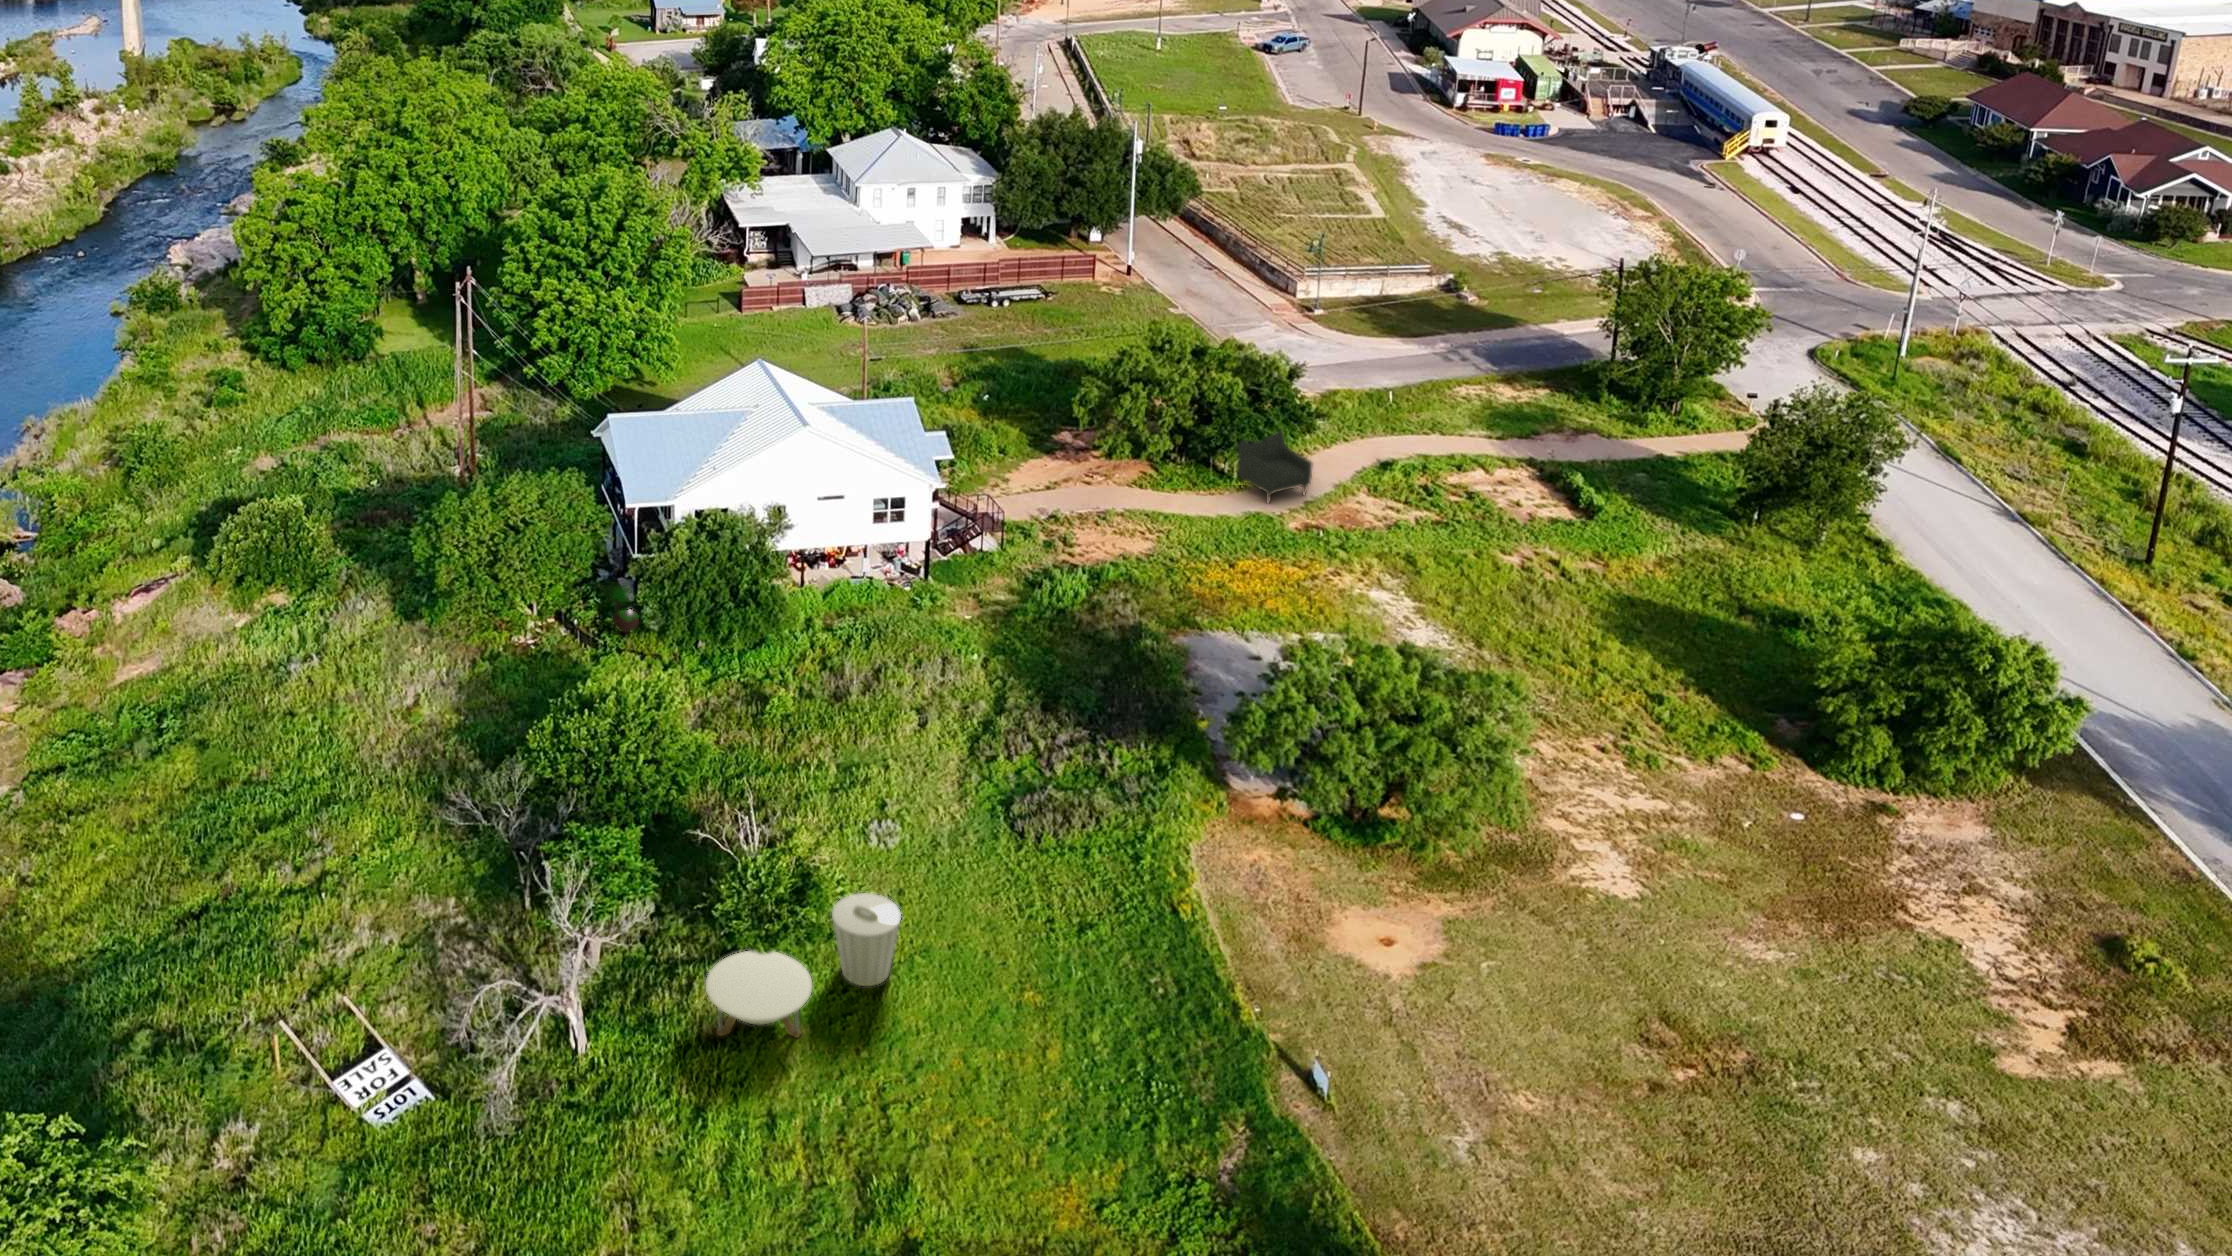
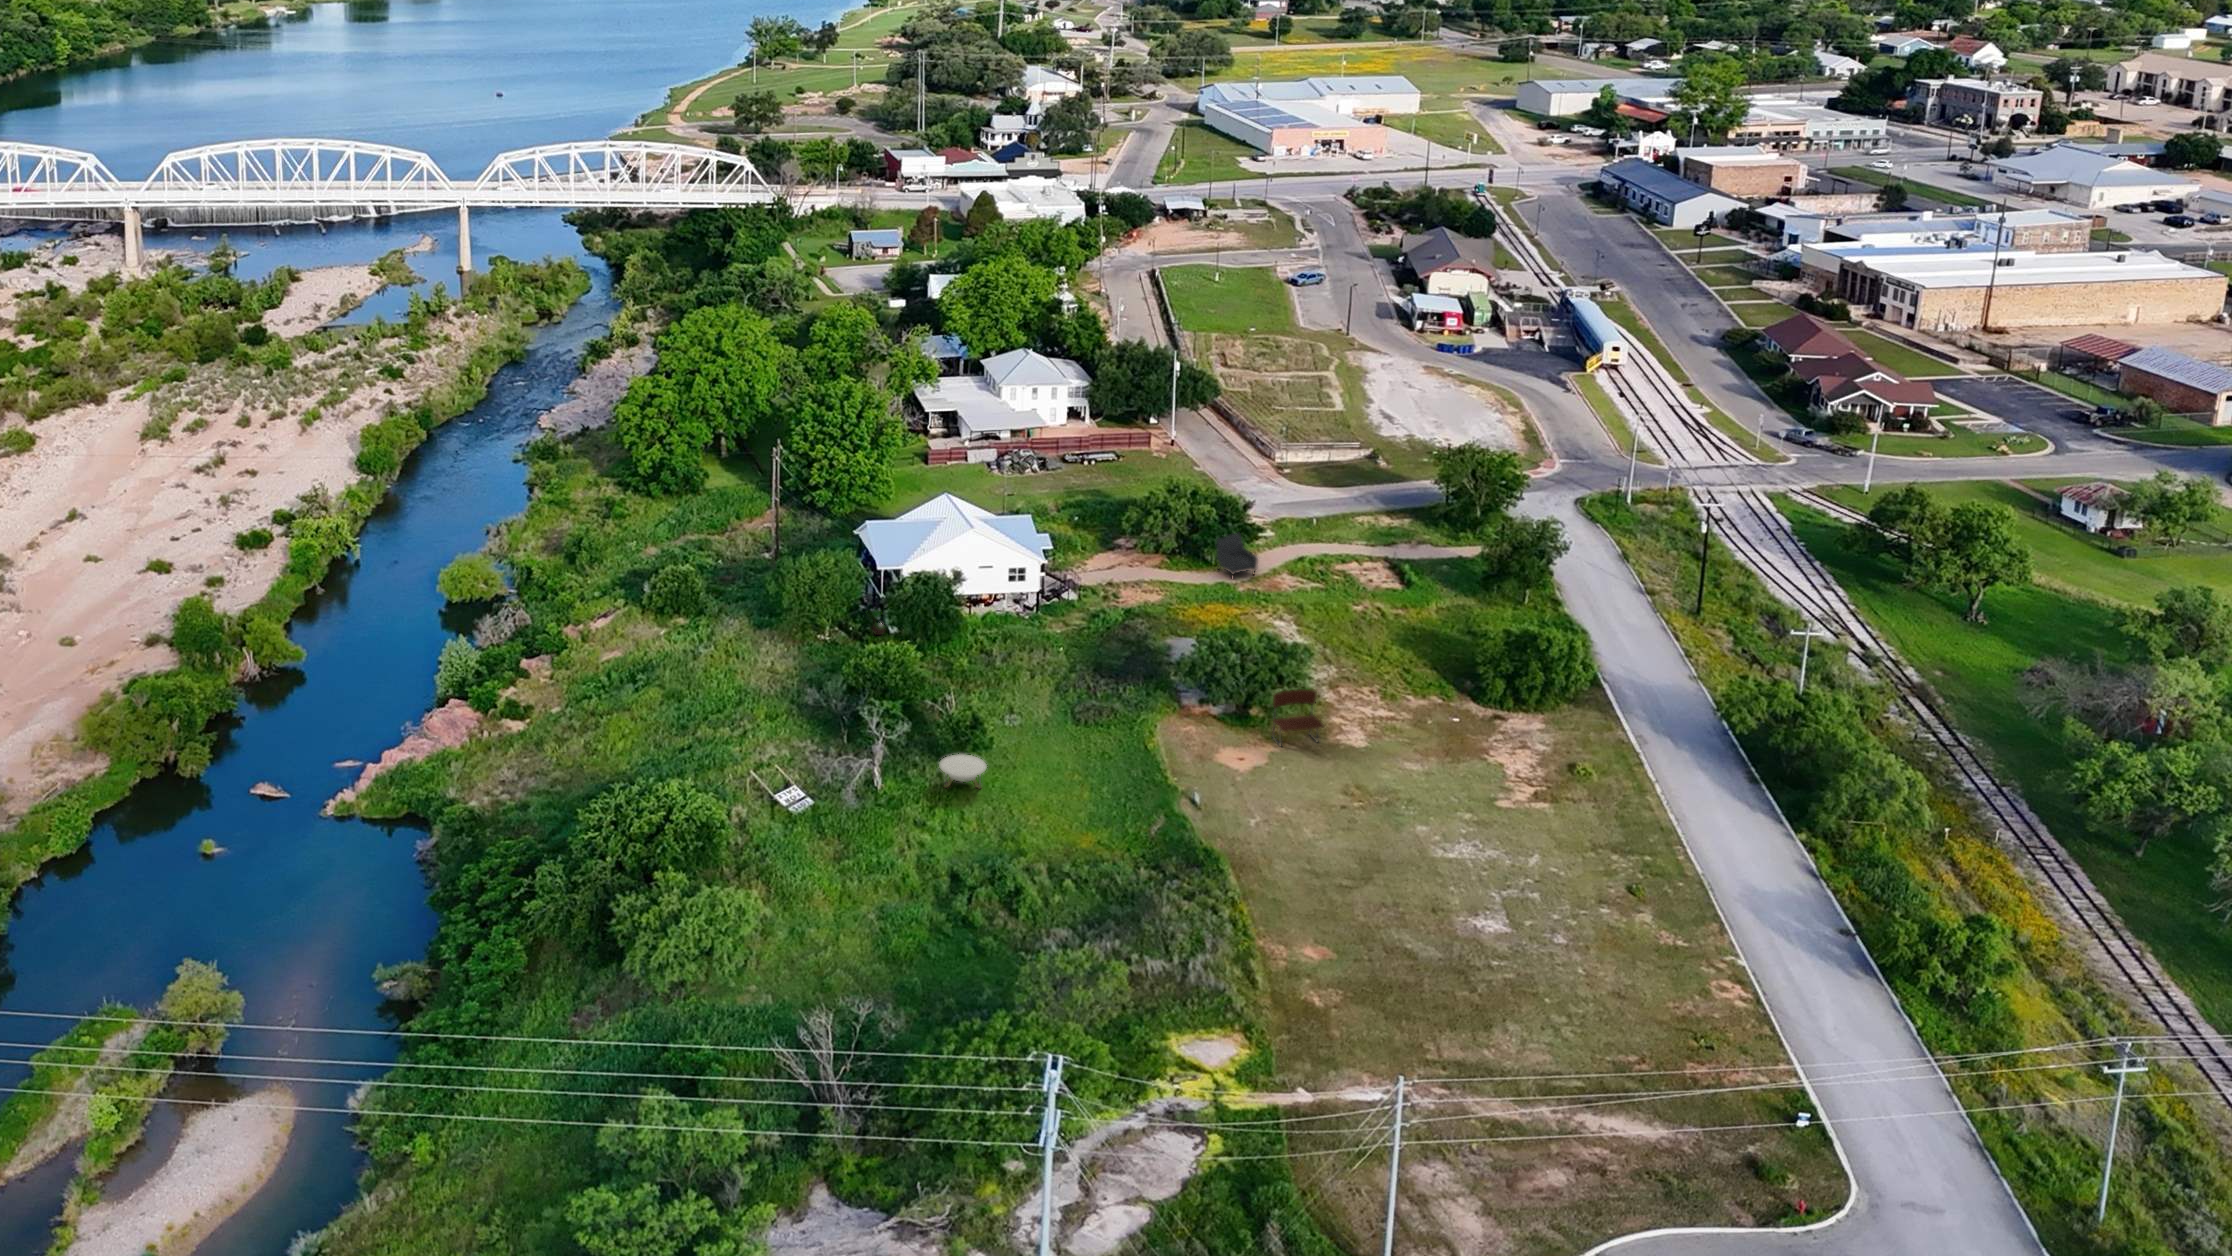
bench: none [1417,773,1536,897] -> present [1273,689,1324,745]
trash can: present [832,893,901,986] -> none [995,733,1026,773]

